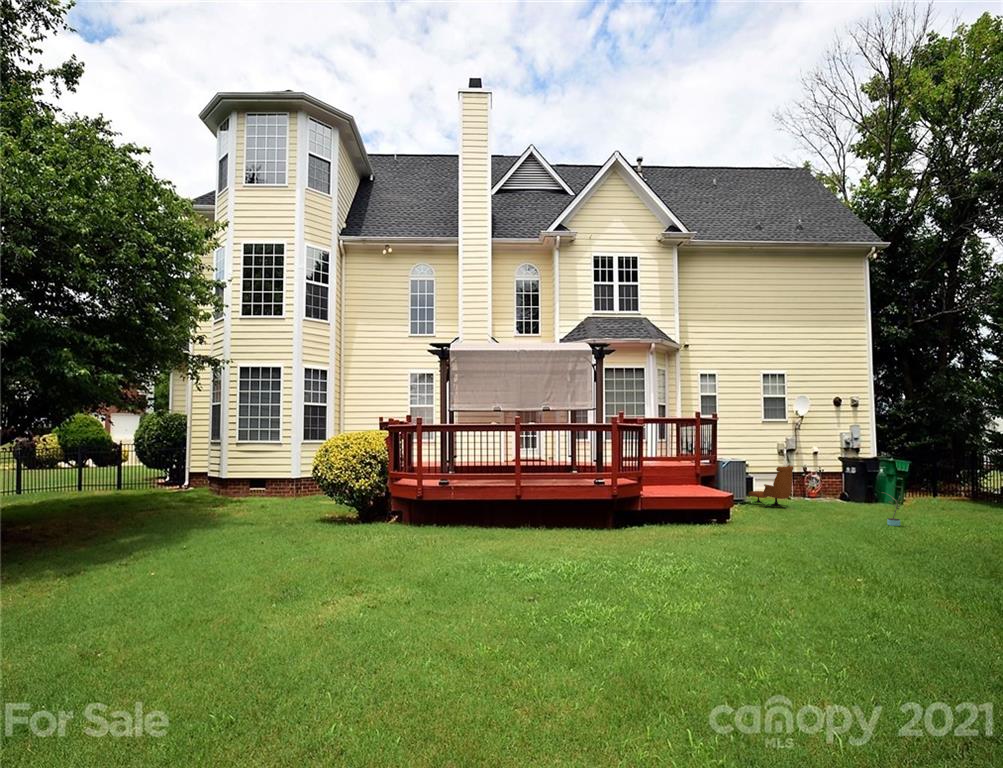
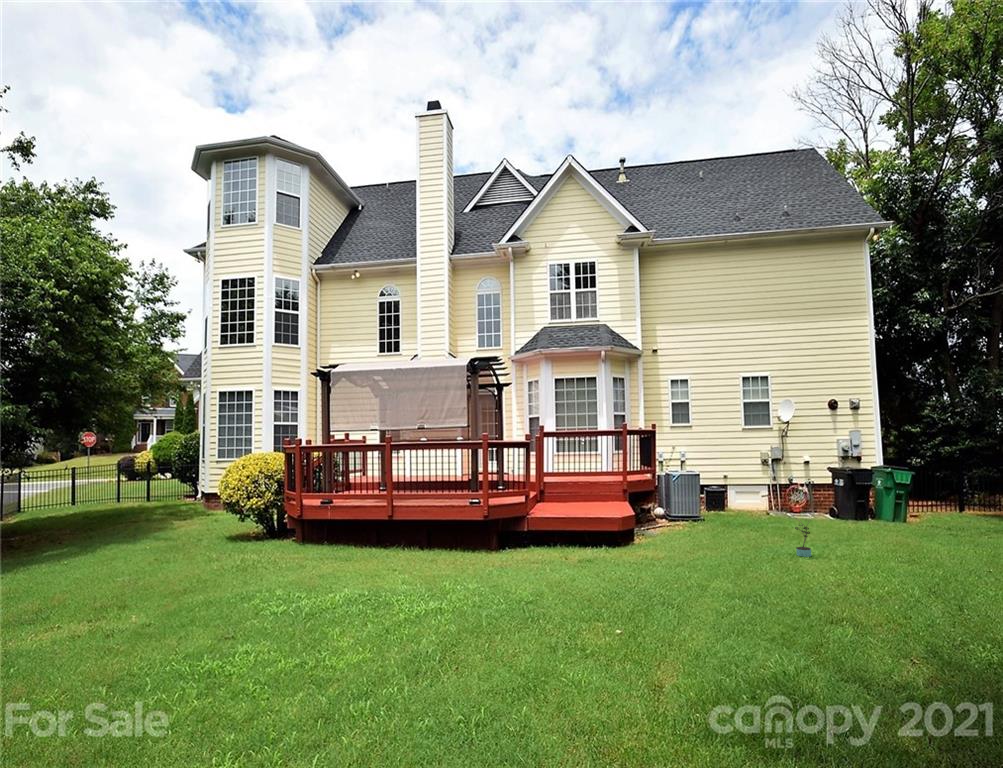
lounge chair: present [749,466,793,509] -> none [695,481,732,530]

